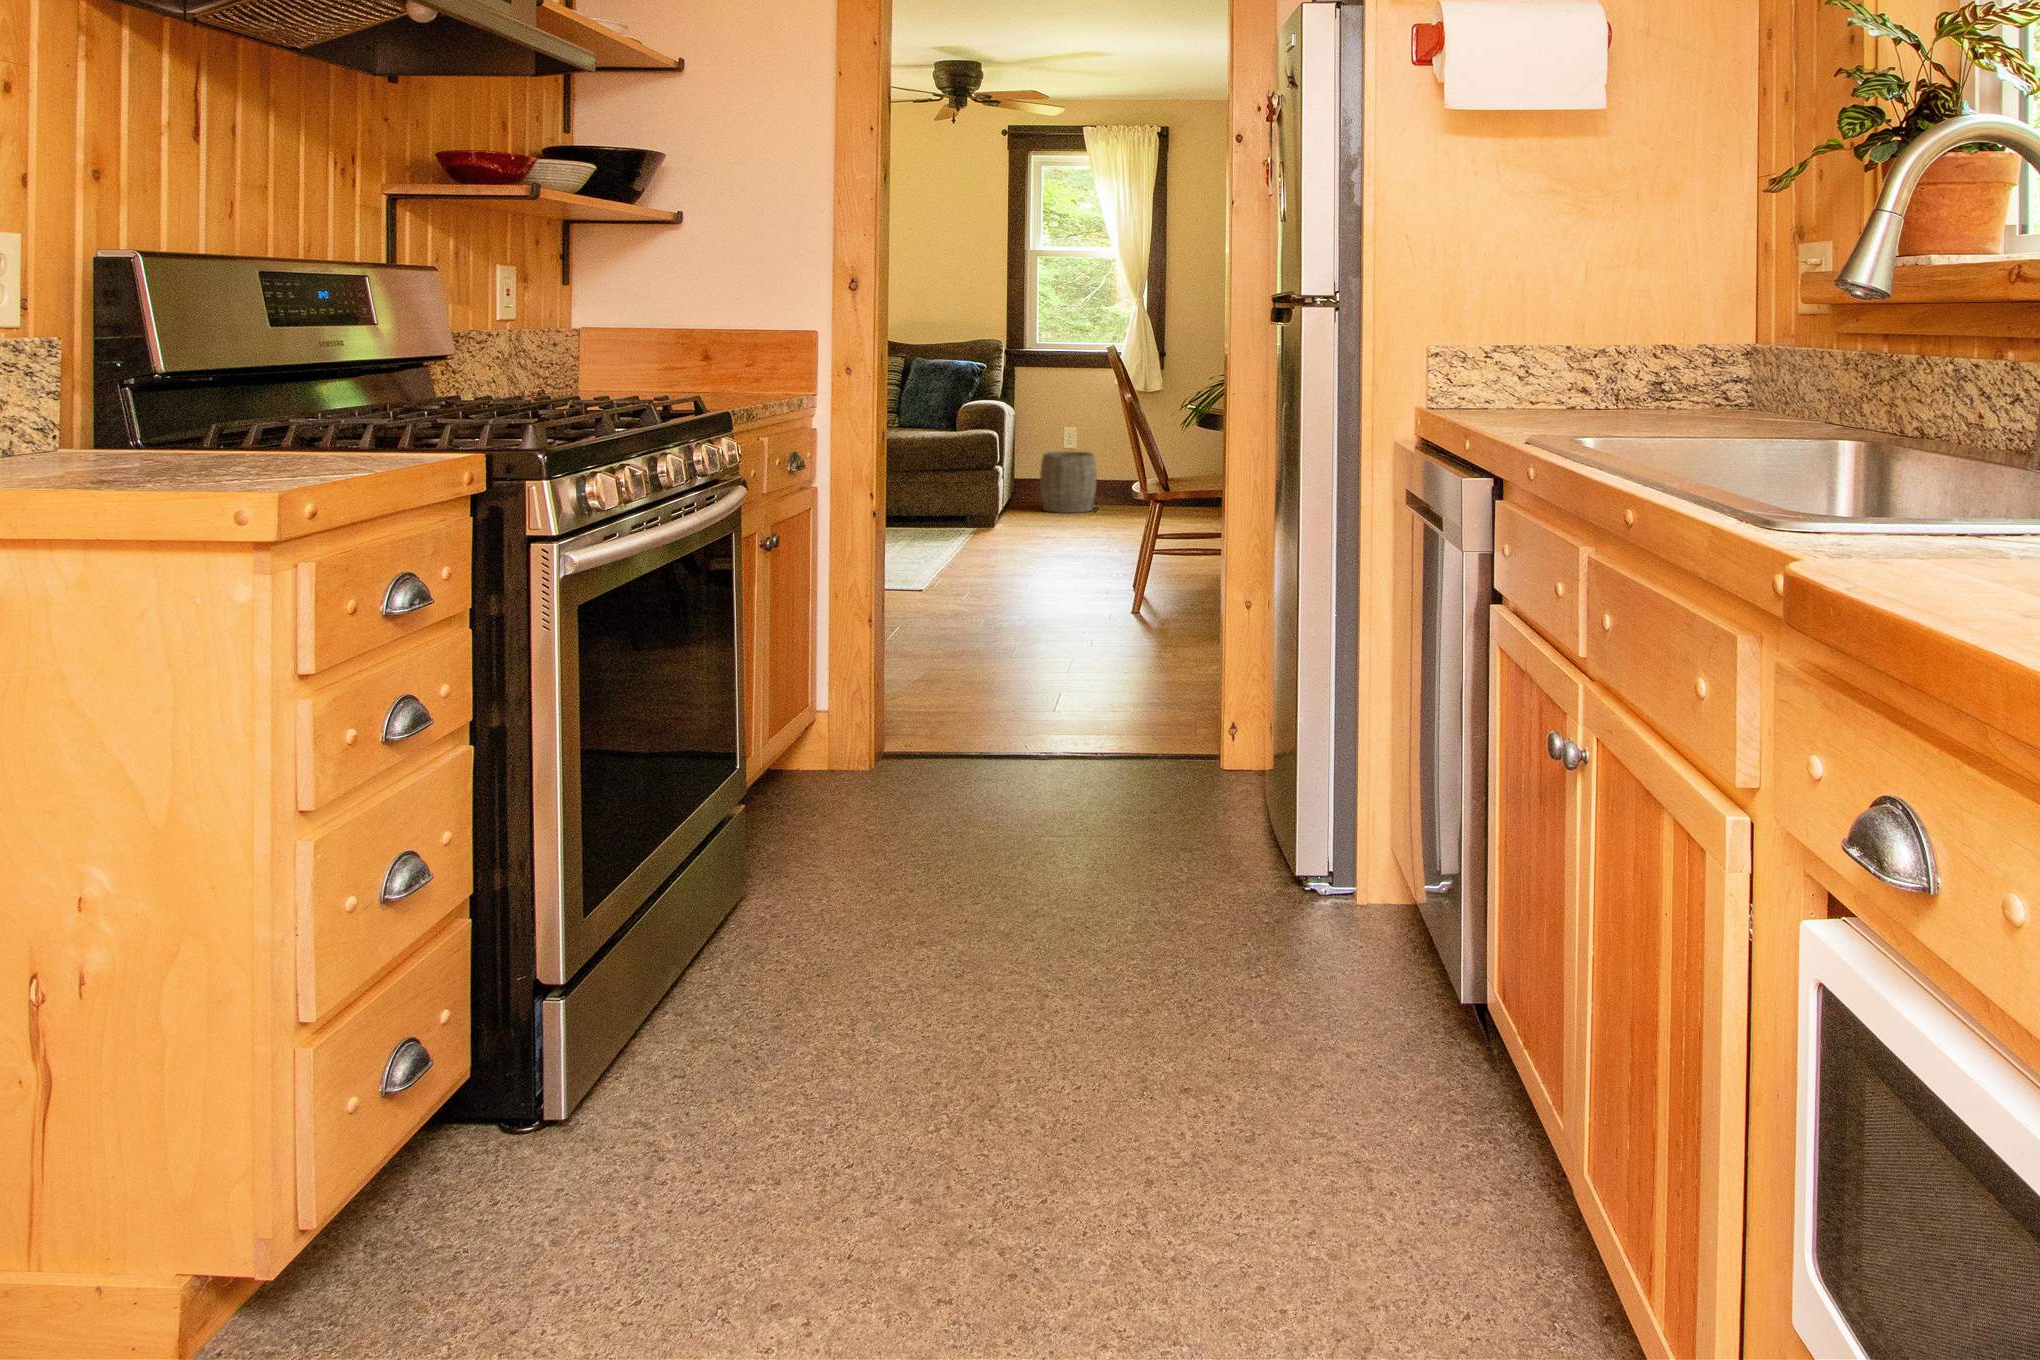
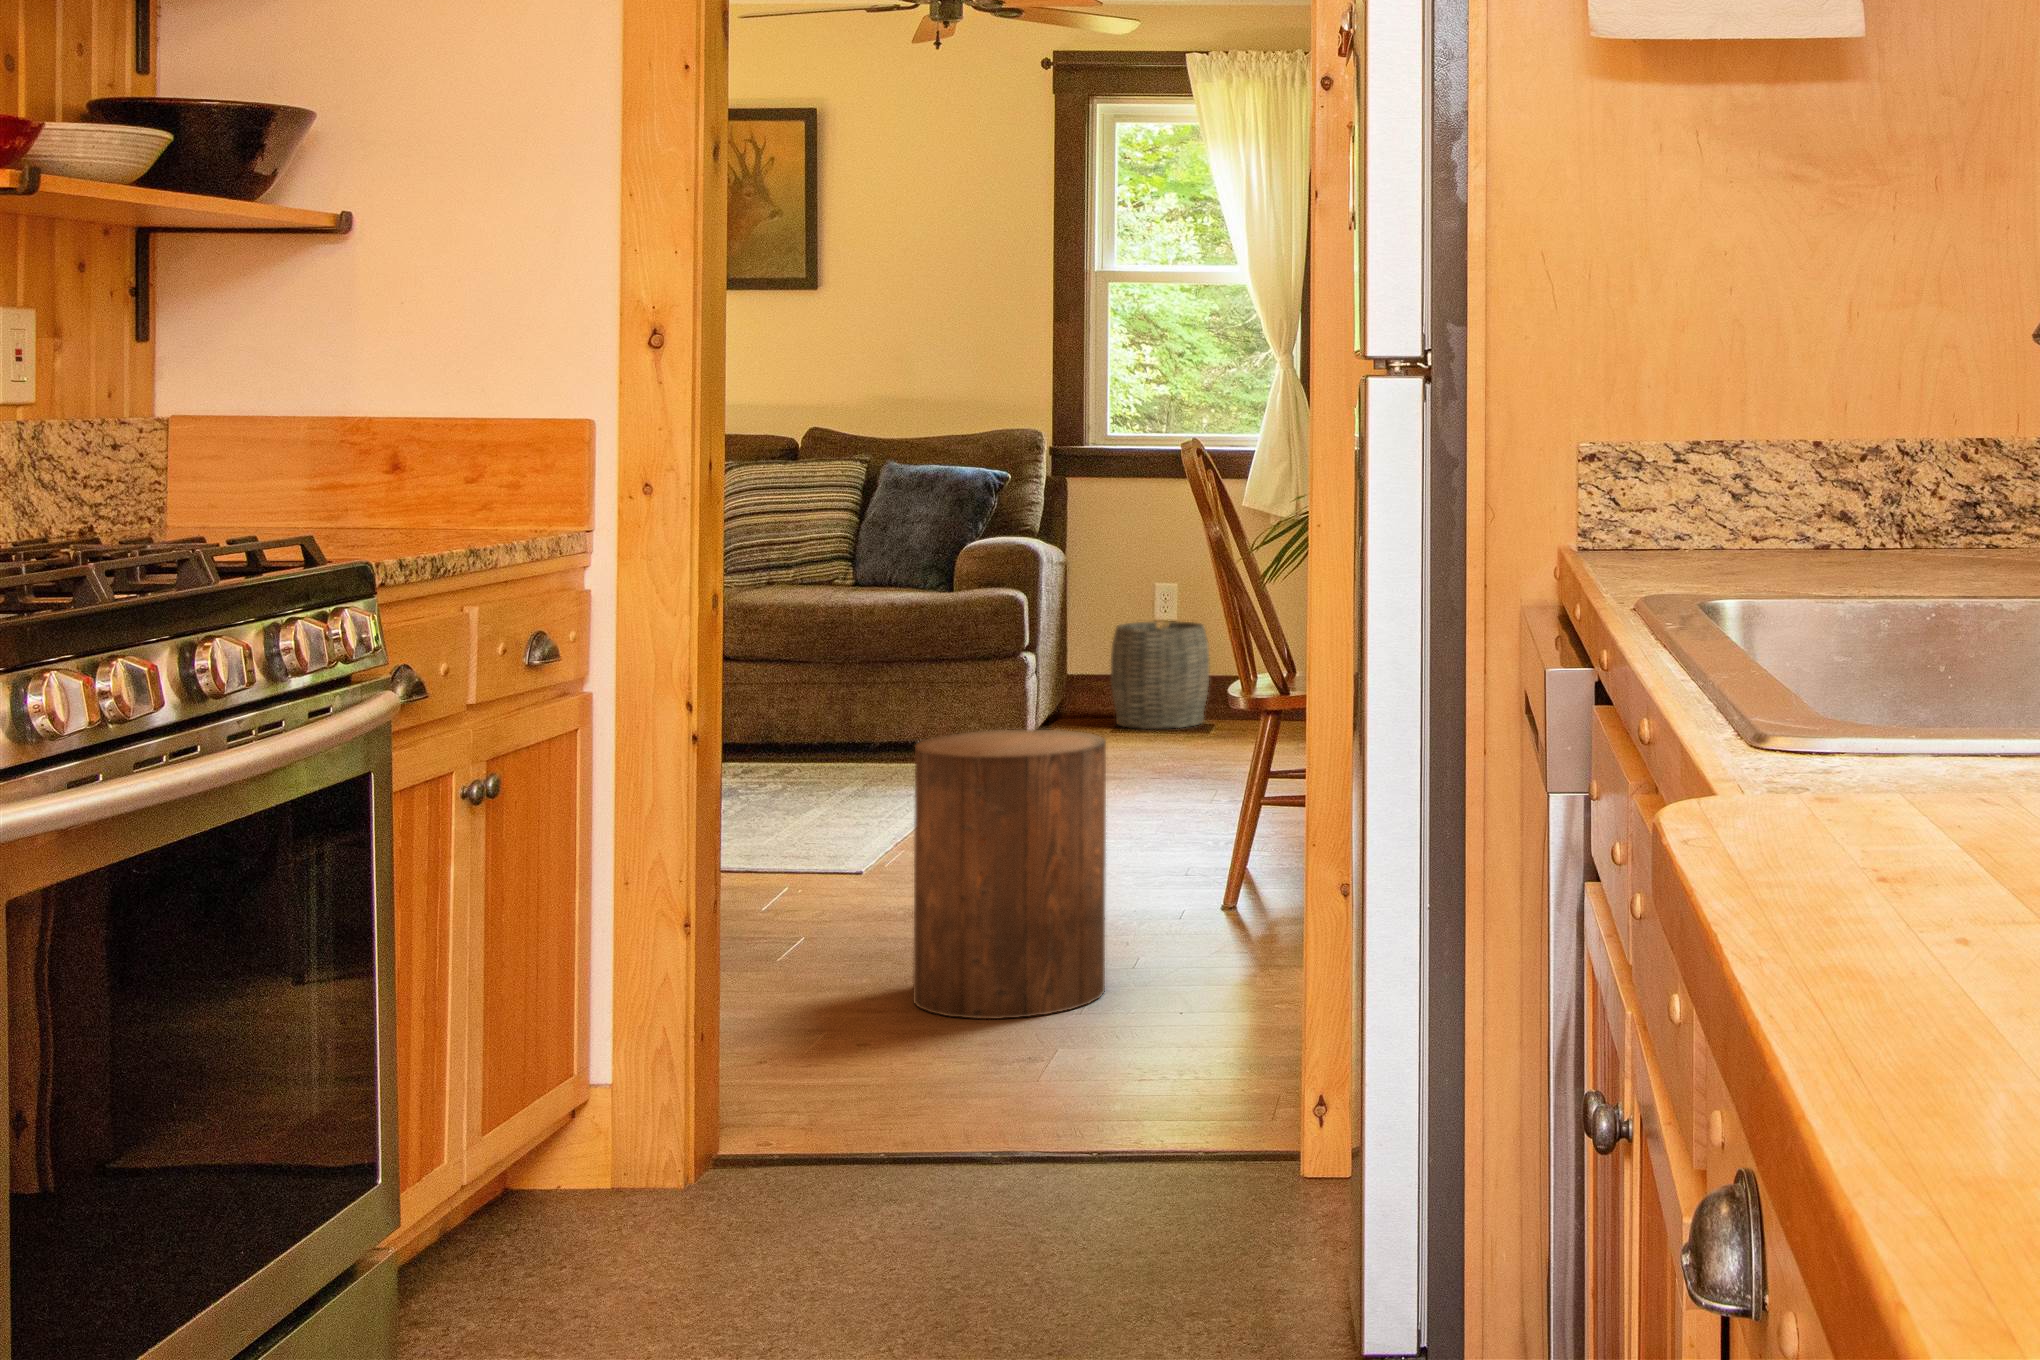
stool: none [973,512,1082,677] -> present [913,730,1106,1019]

